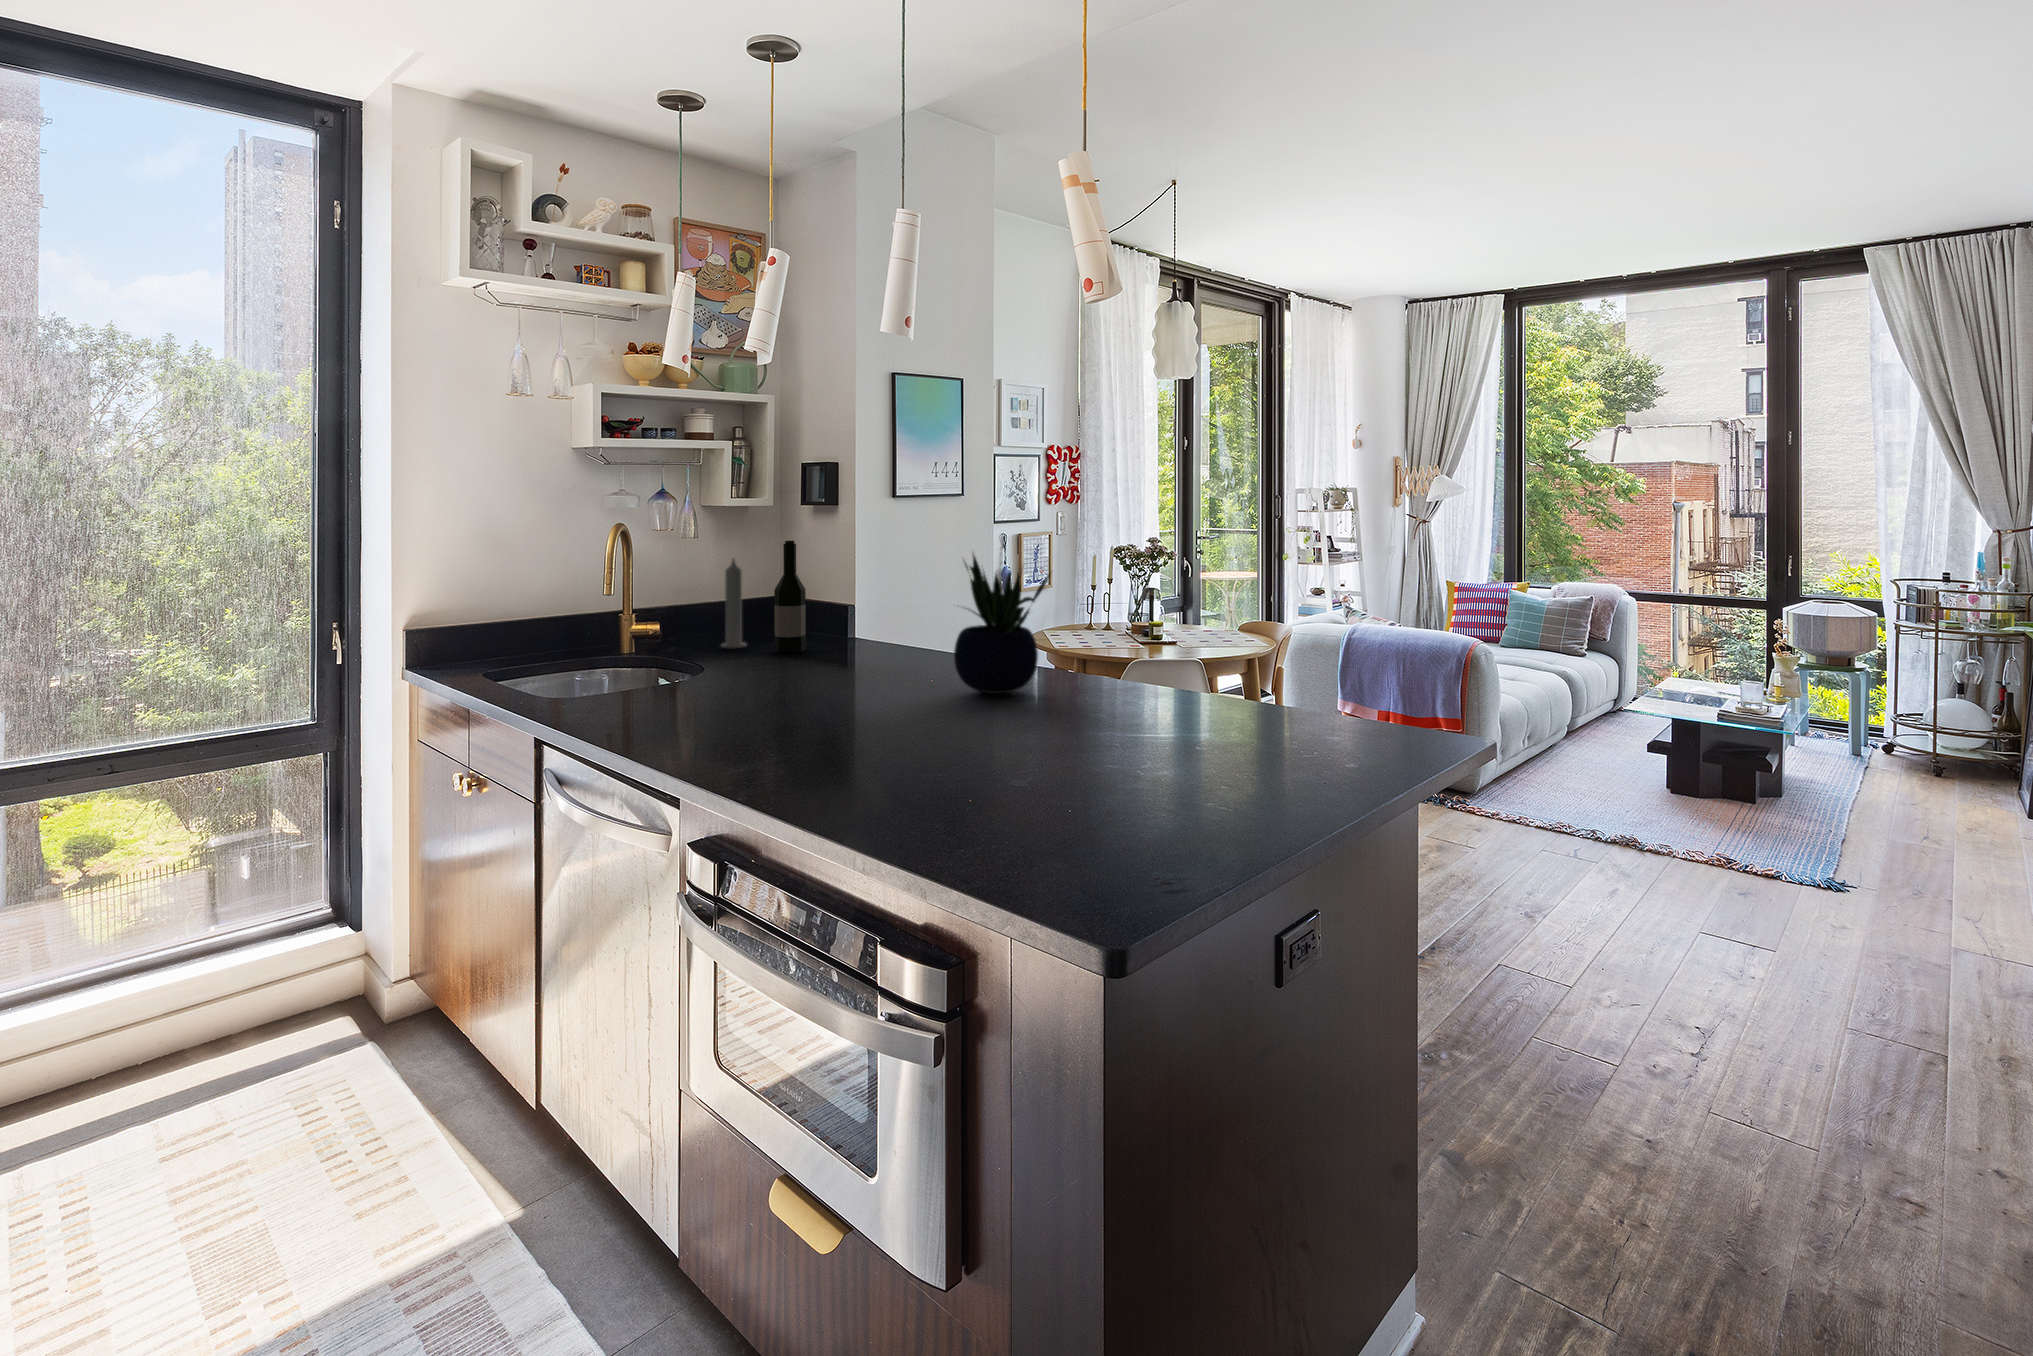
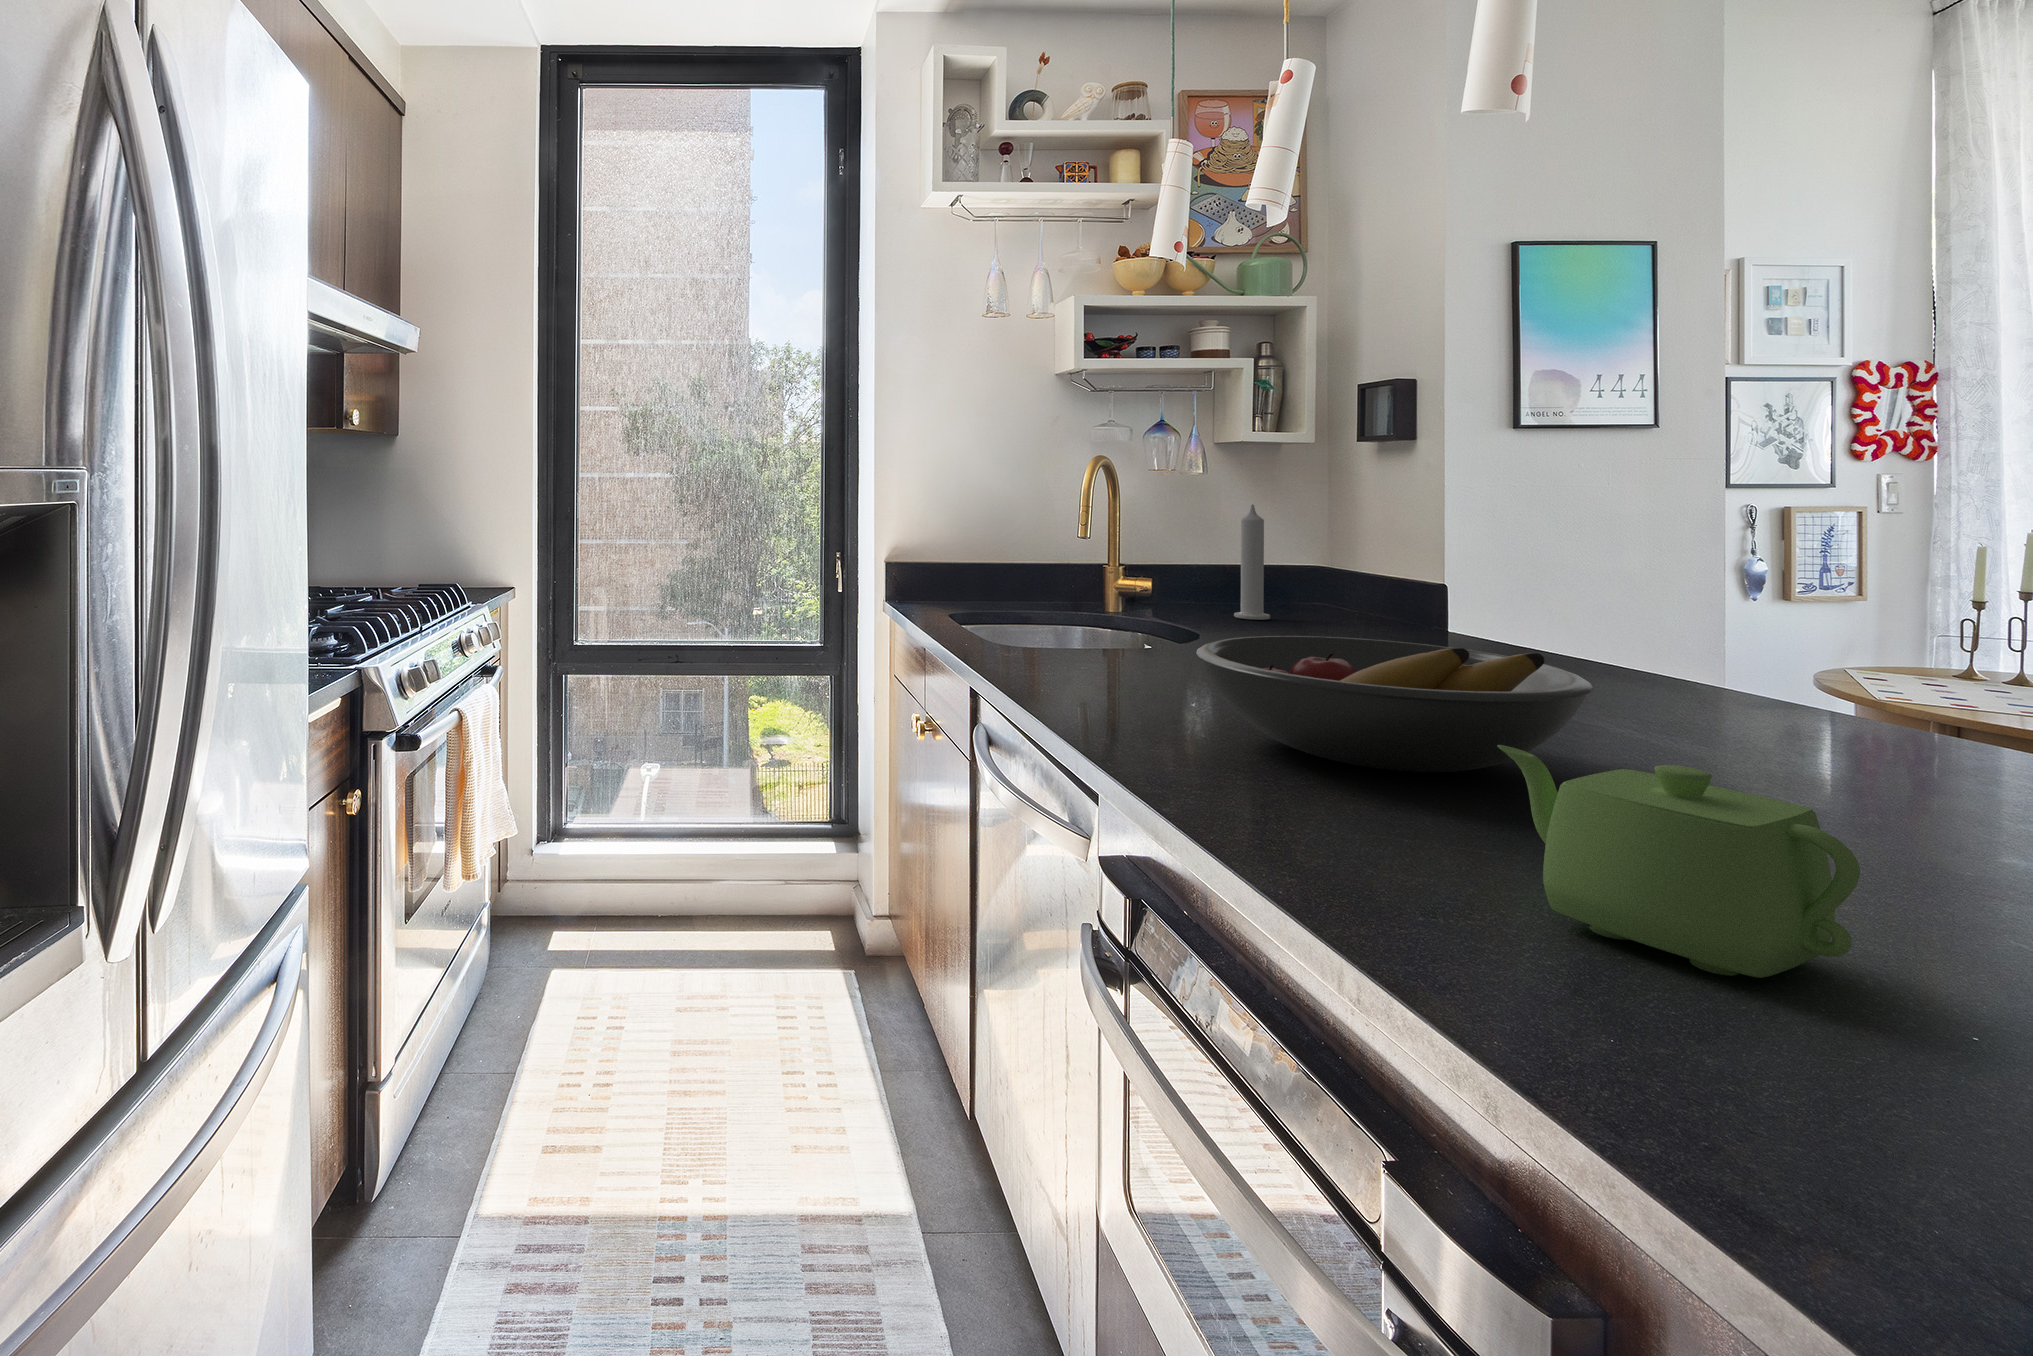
wine bottle: present [774,540,806,653] -> none [1306,481,1354,632]
potted plant: present [954,555,1050,694] -> none [1597,476,1857,733]
fruit bowl: none [756,664,960,745] -> present [1196,636,1593,772]
teapot: none [937,719,1061,808] -> present [1497,745,1860,978]

